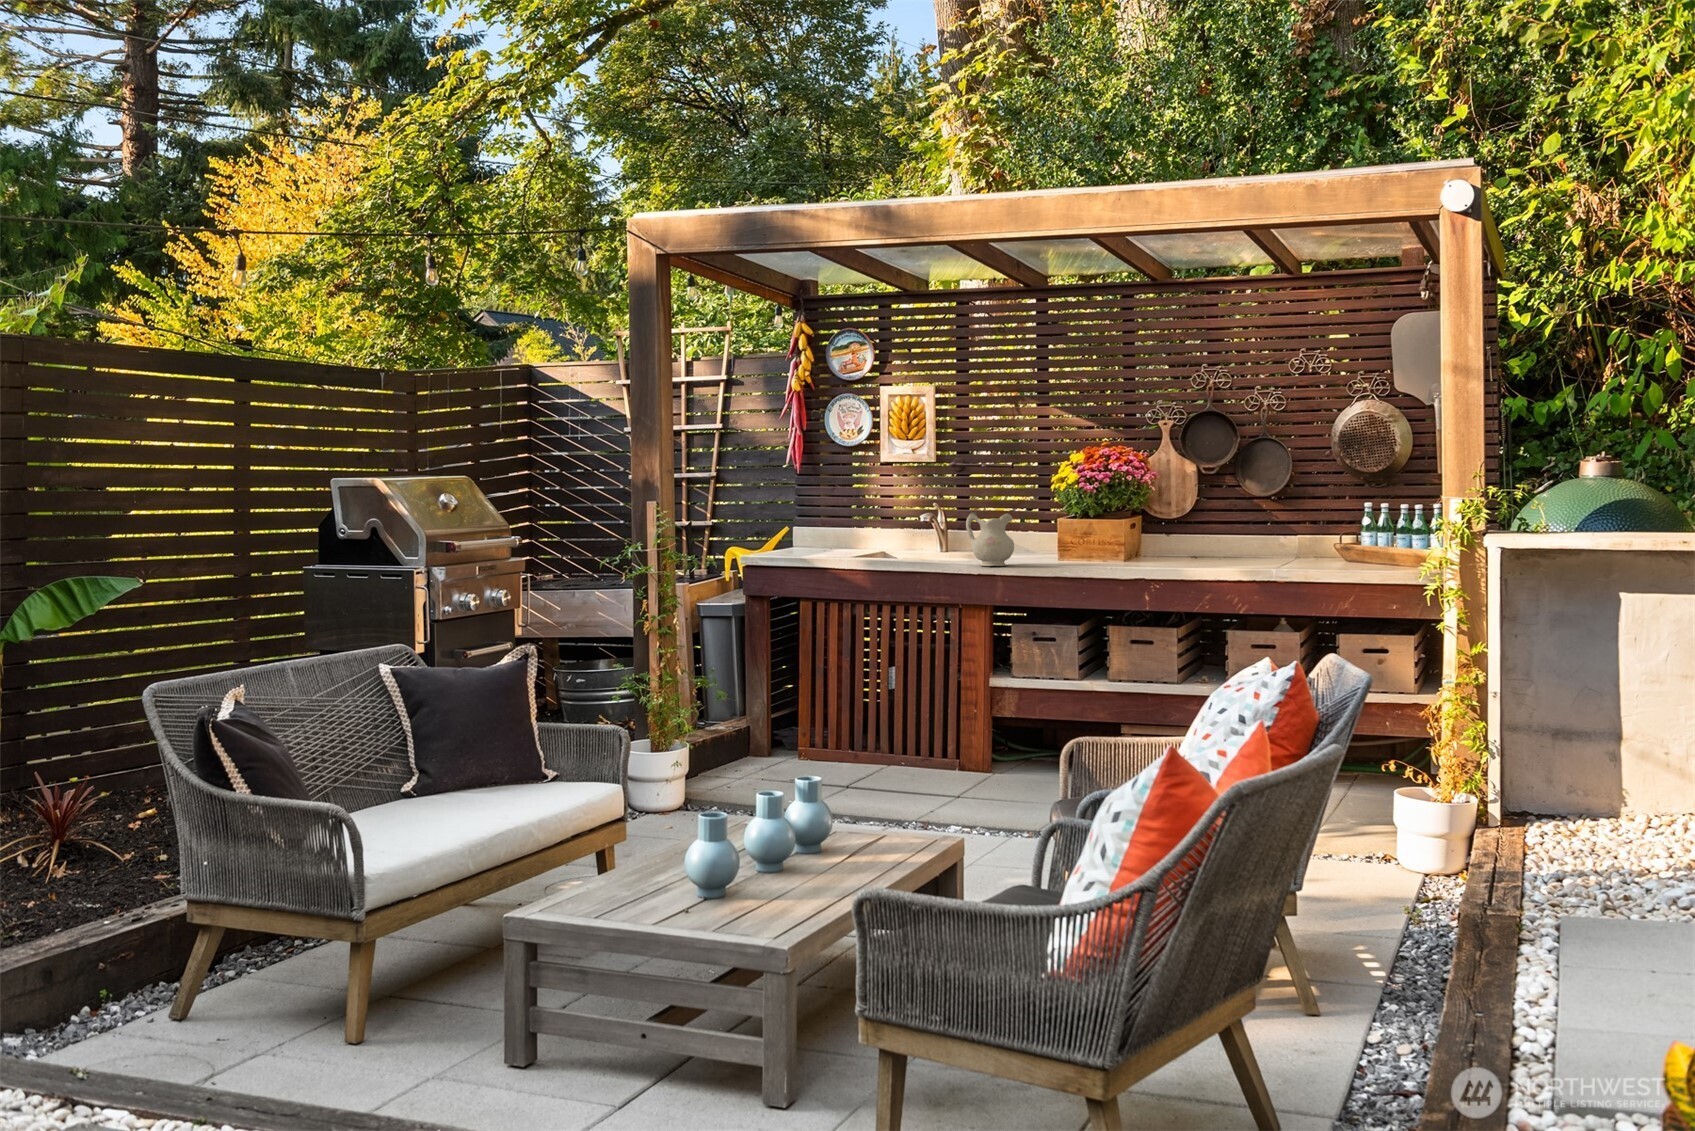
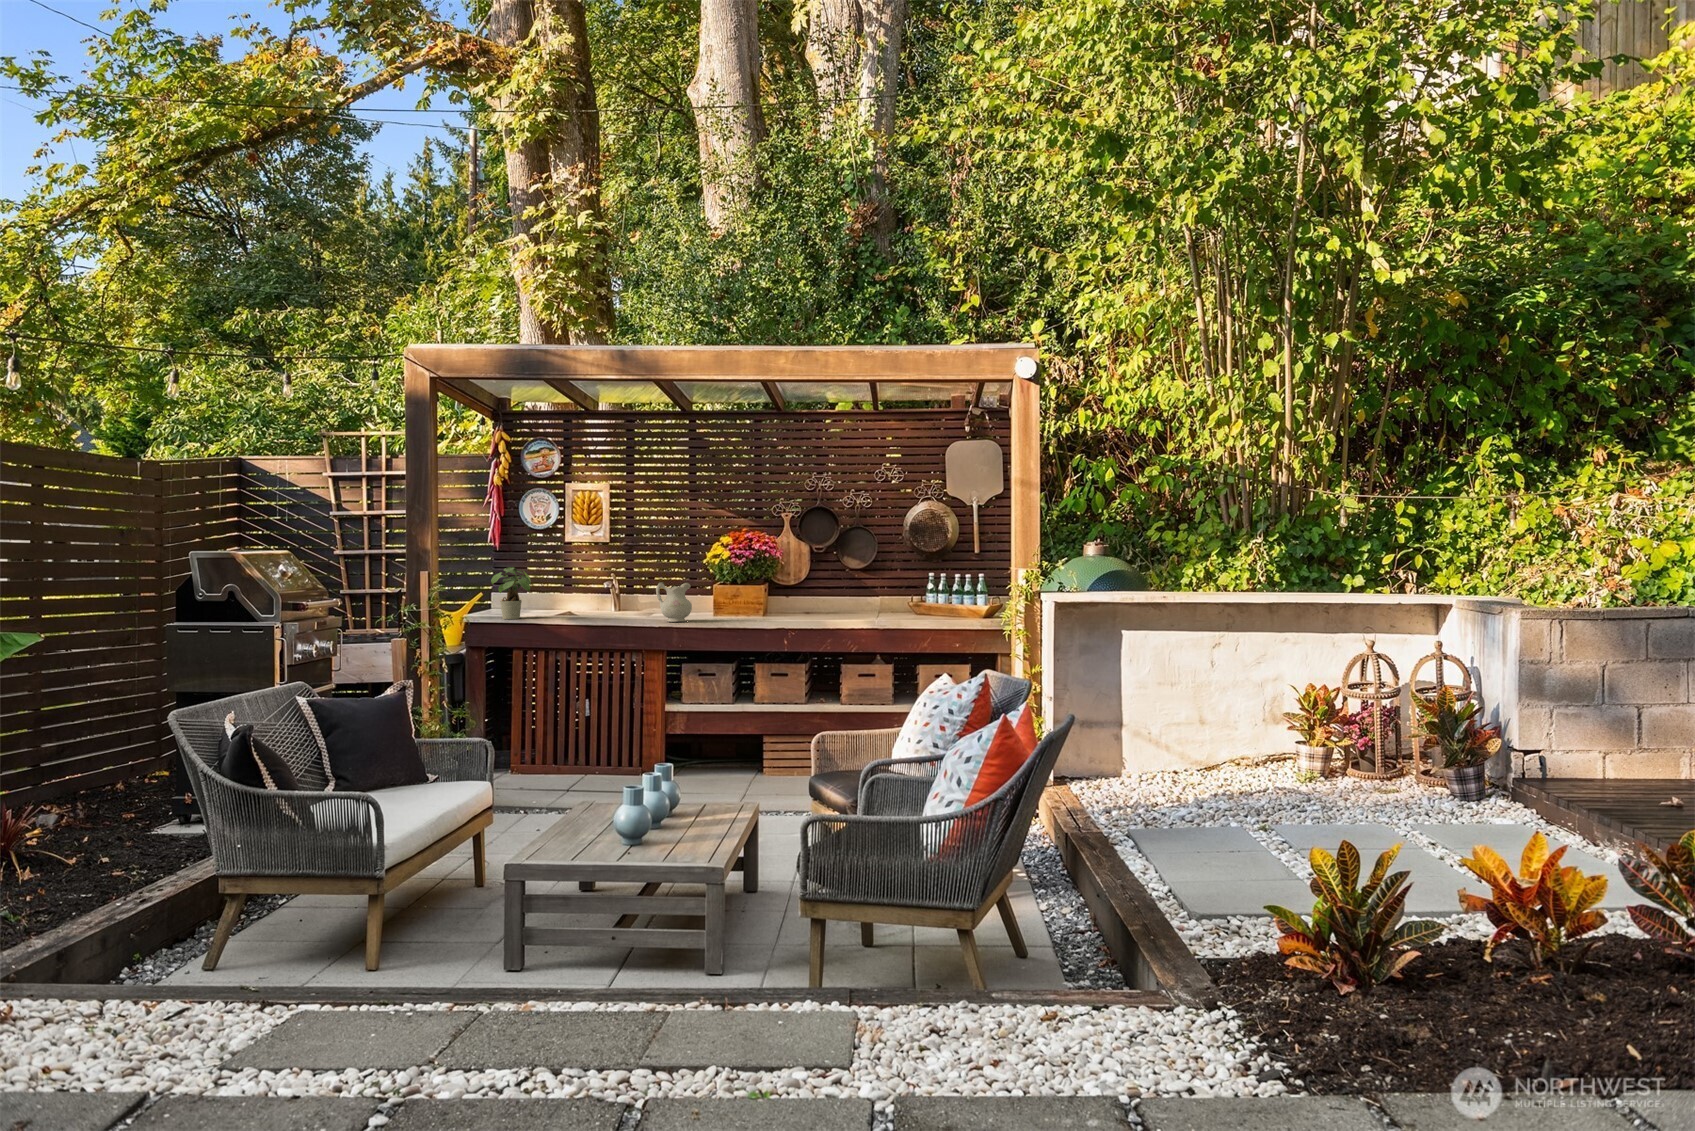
potted plant: none [763,493,819,560] -> present [491,567,531,619]

